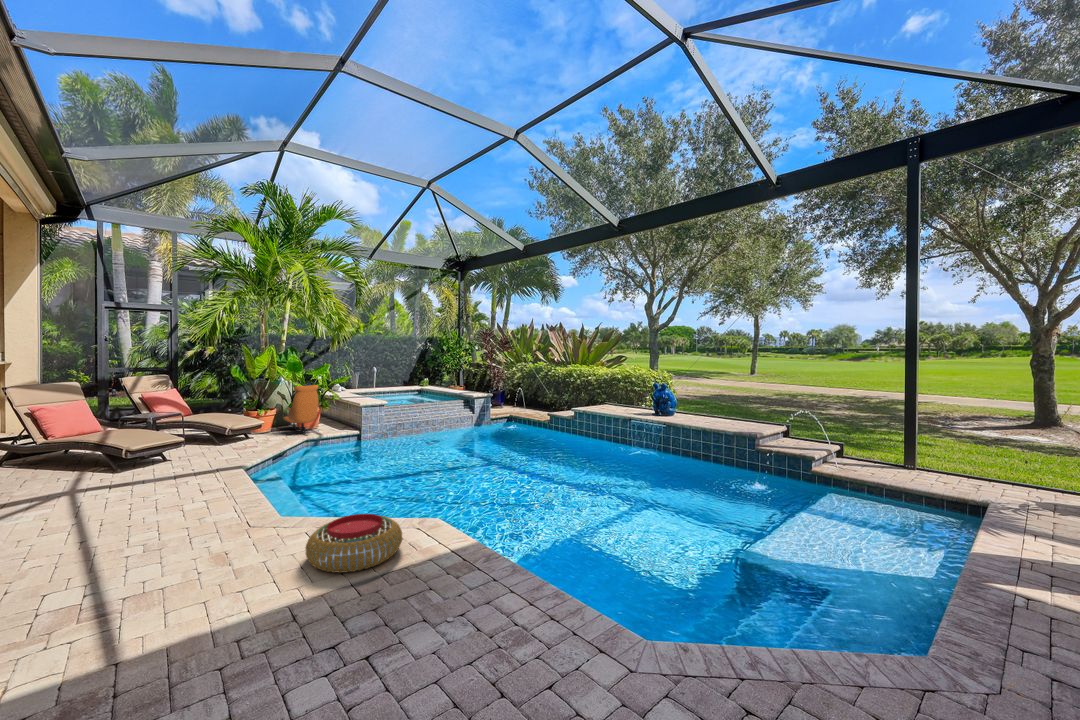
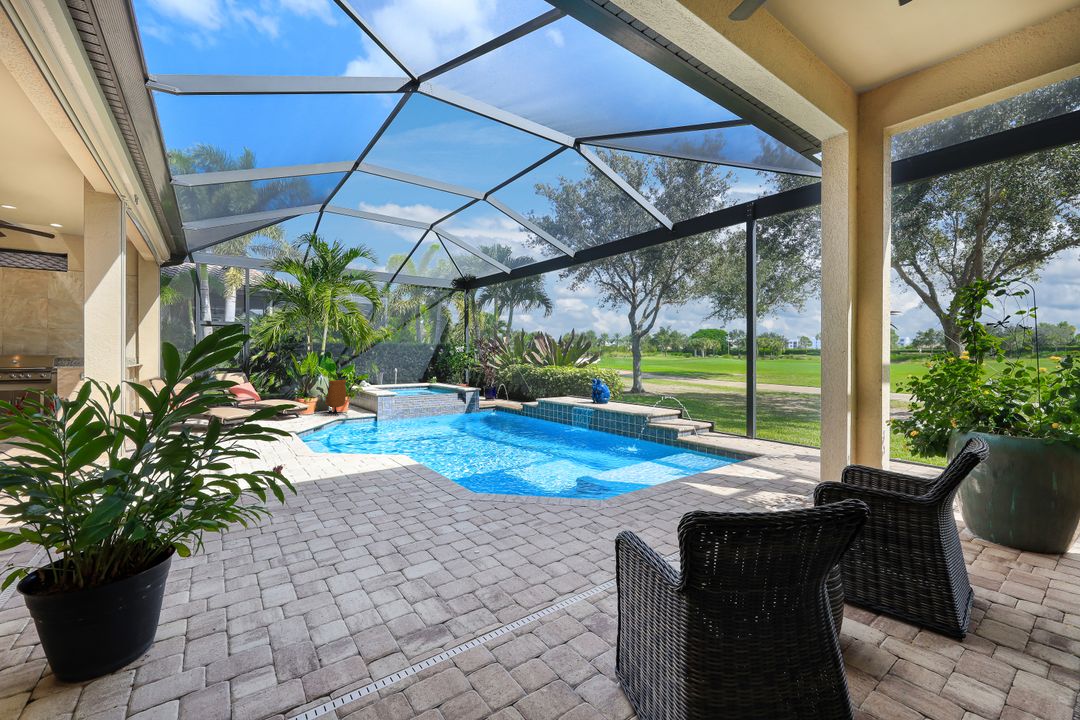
pouf: present [306,514,402,573] -> none [326,447,379,472]

